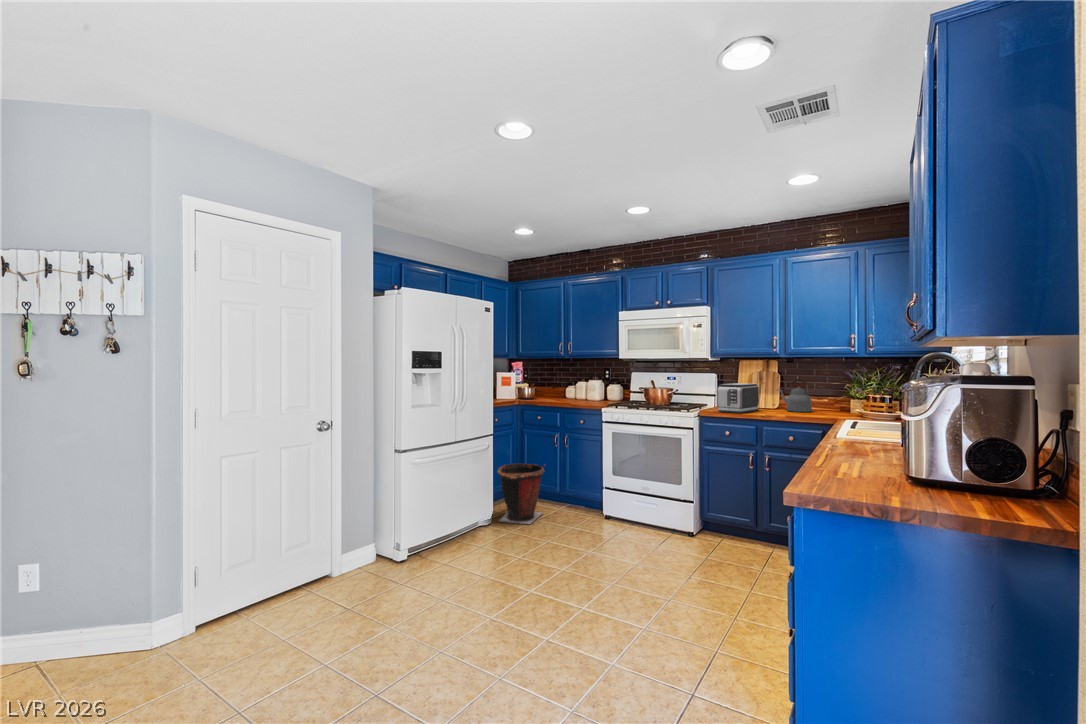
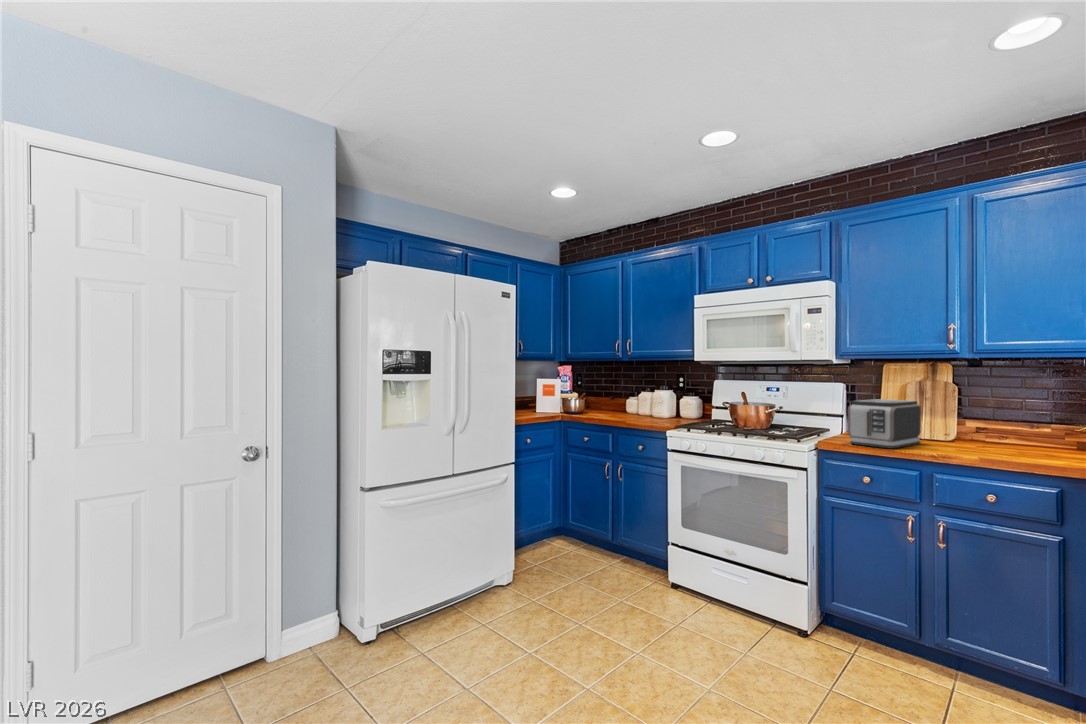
kettle: present [779,379,812,412] -> none [954,395,1024,450]
waste bin: present [497,464,544,524] -> none [520,497,587,590]

